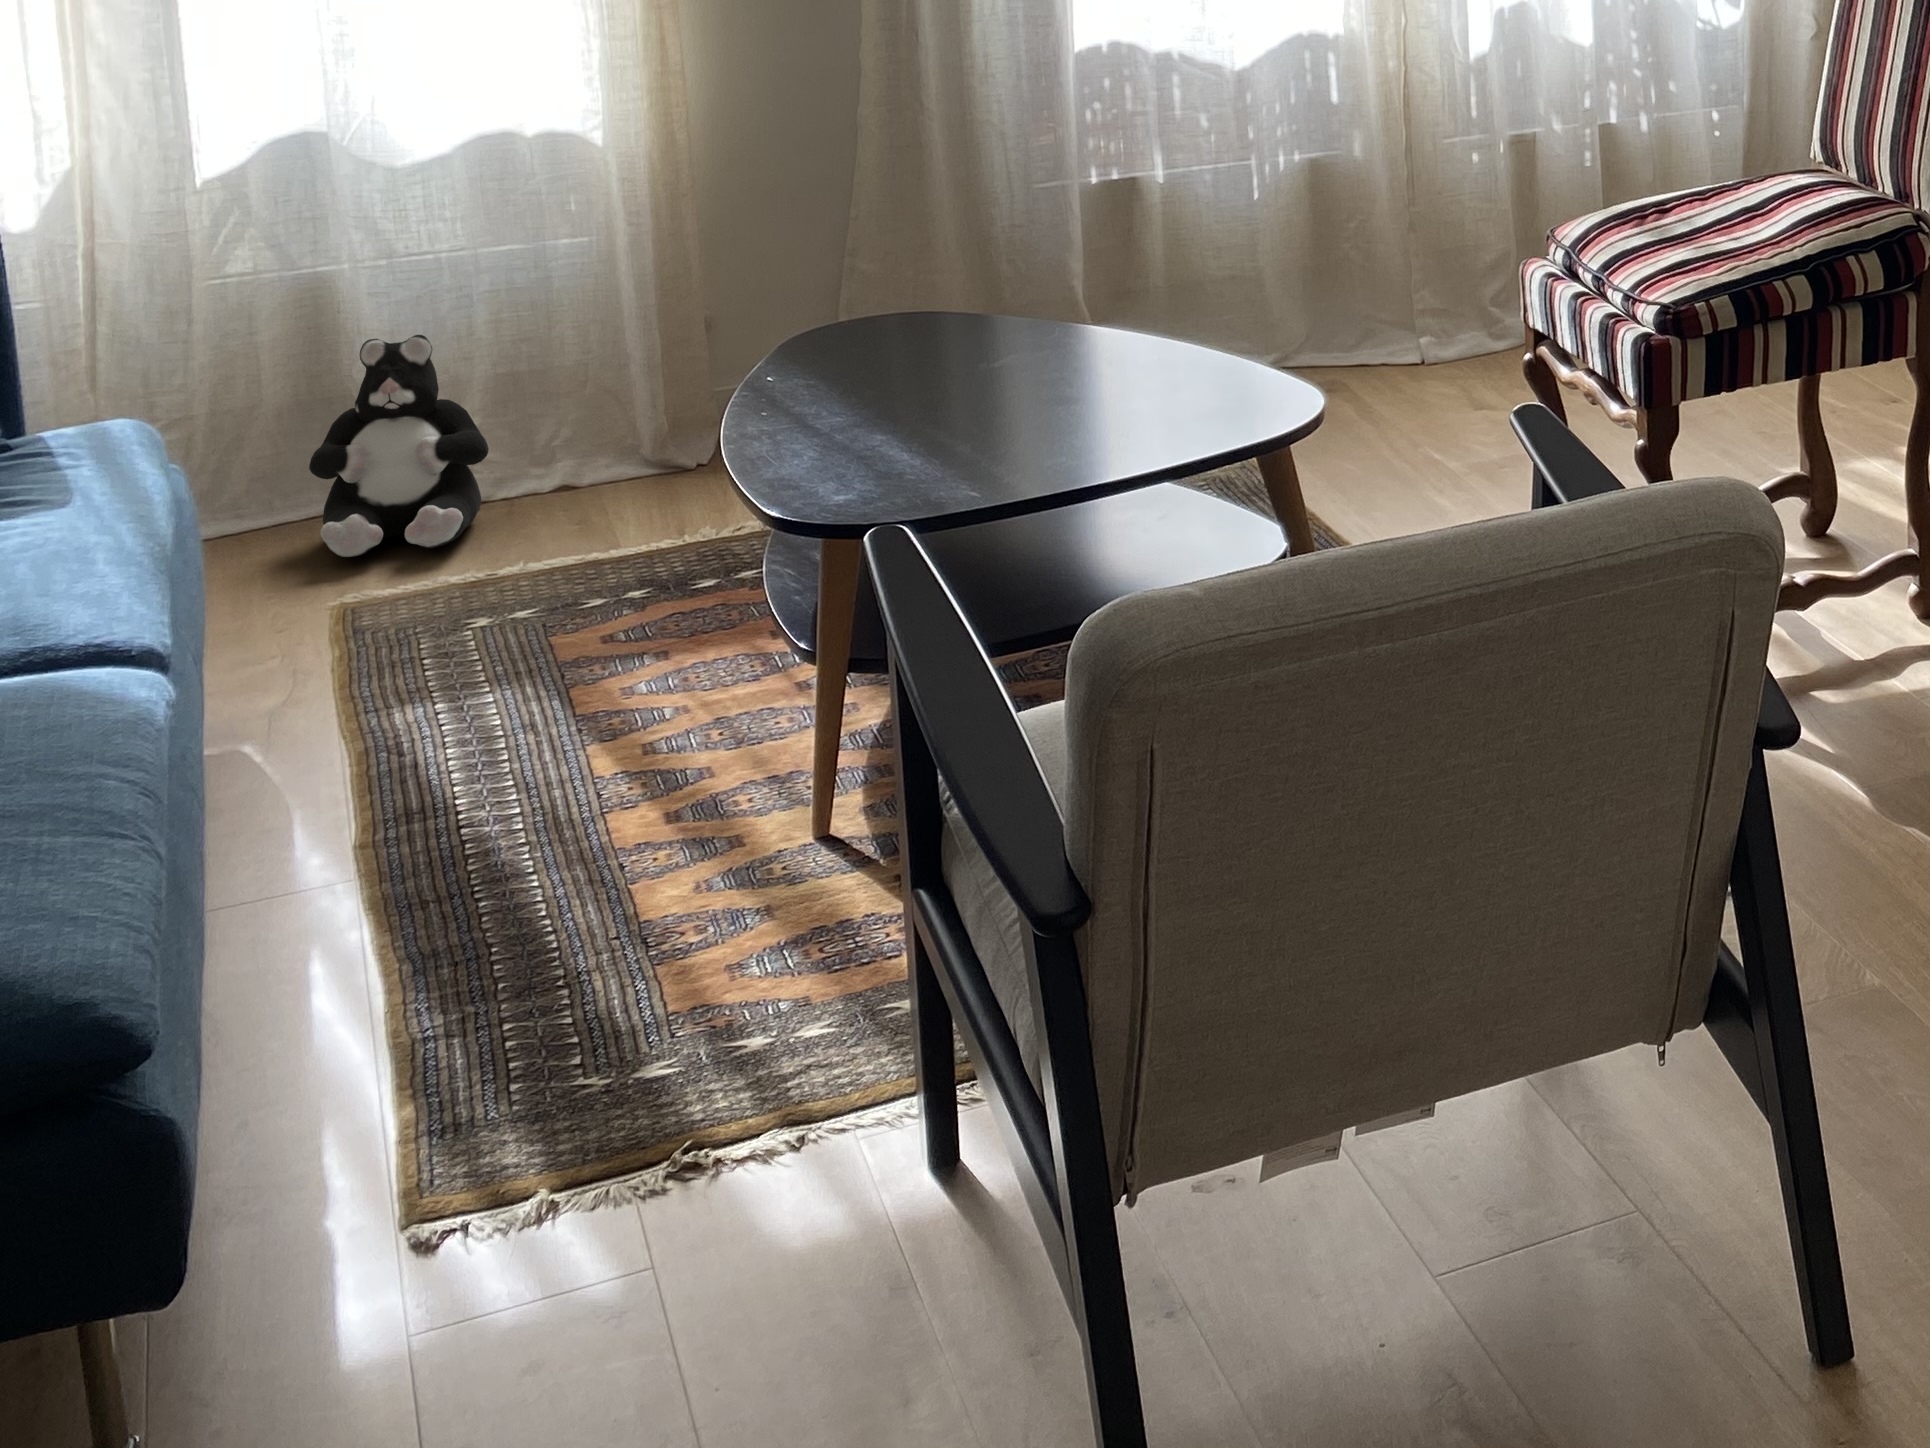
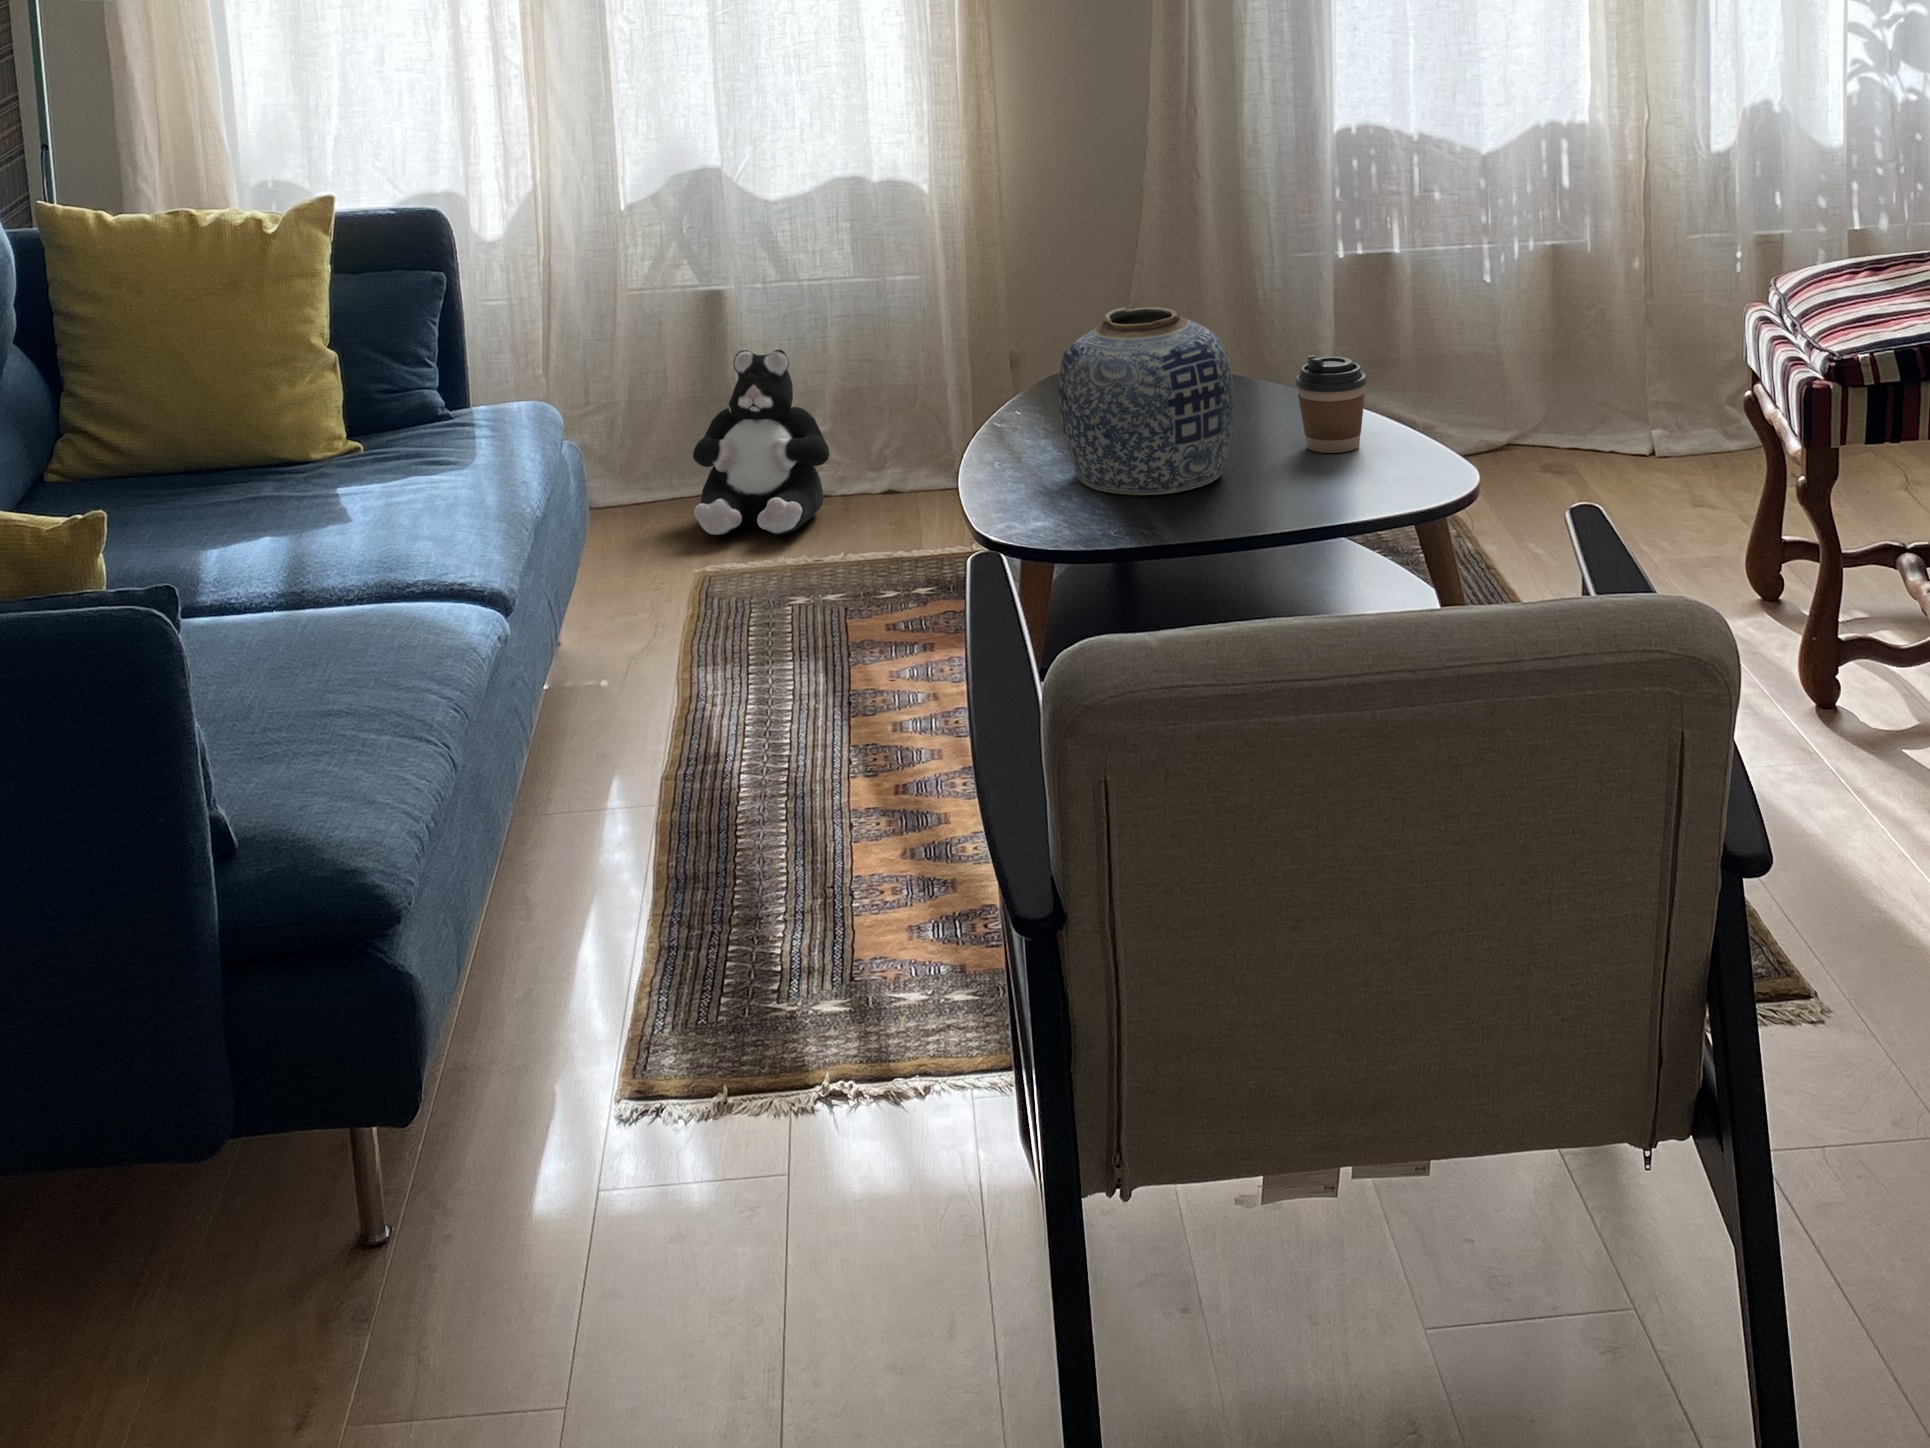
vase: none [873,247,1071,453] -> present [1059,307,1234,495]
coffee cup: none [1125,287,1201,388] -> present [1295,355,1366,453]

